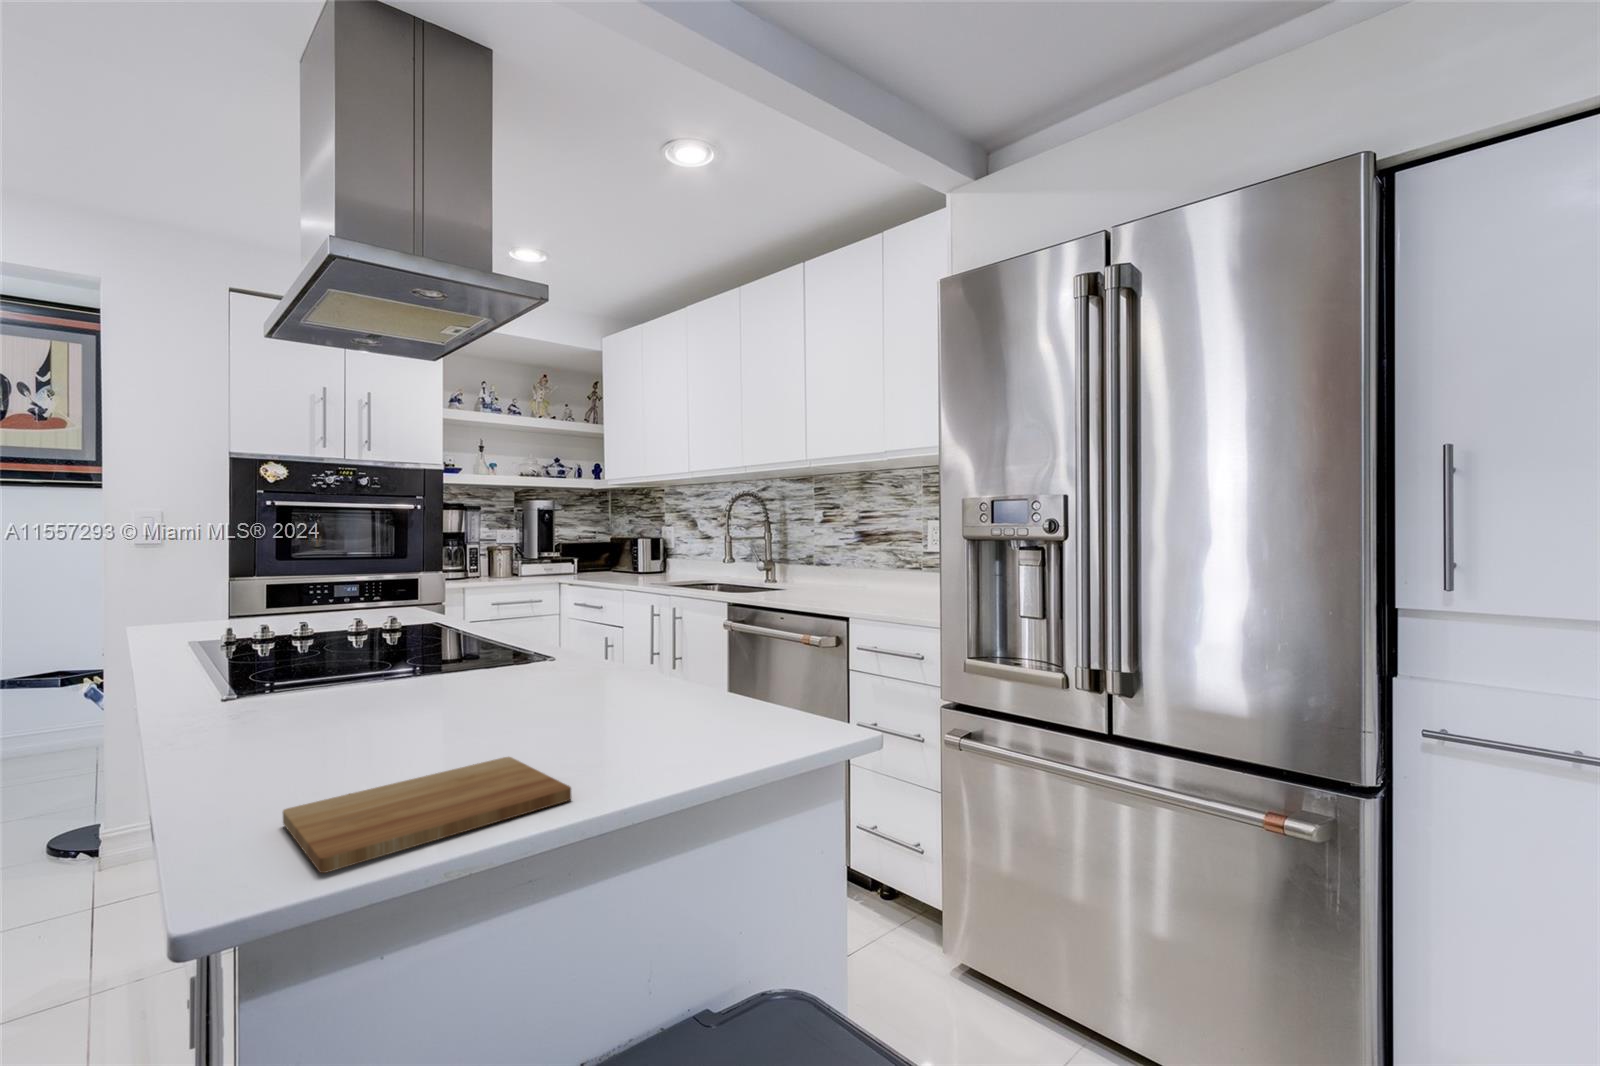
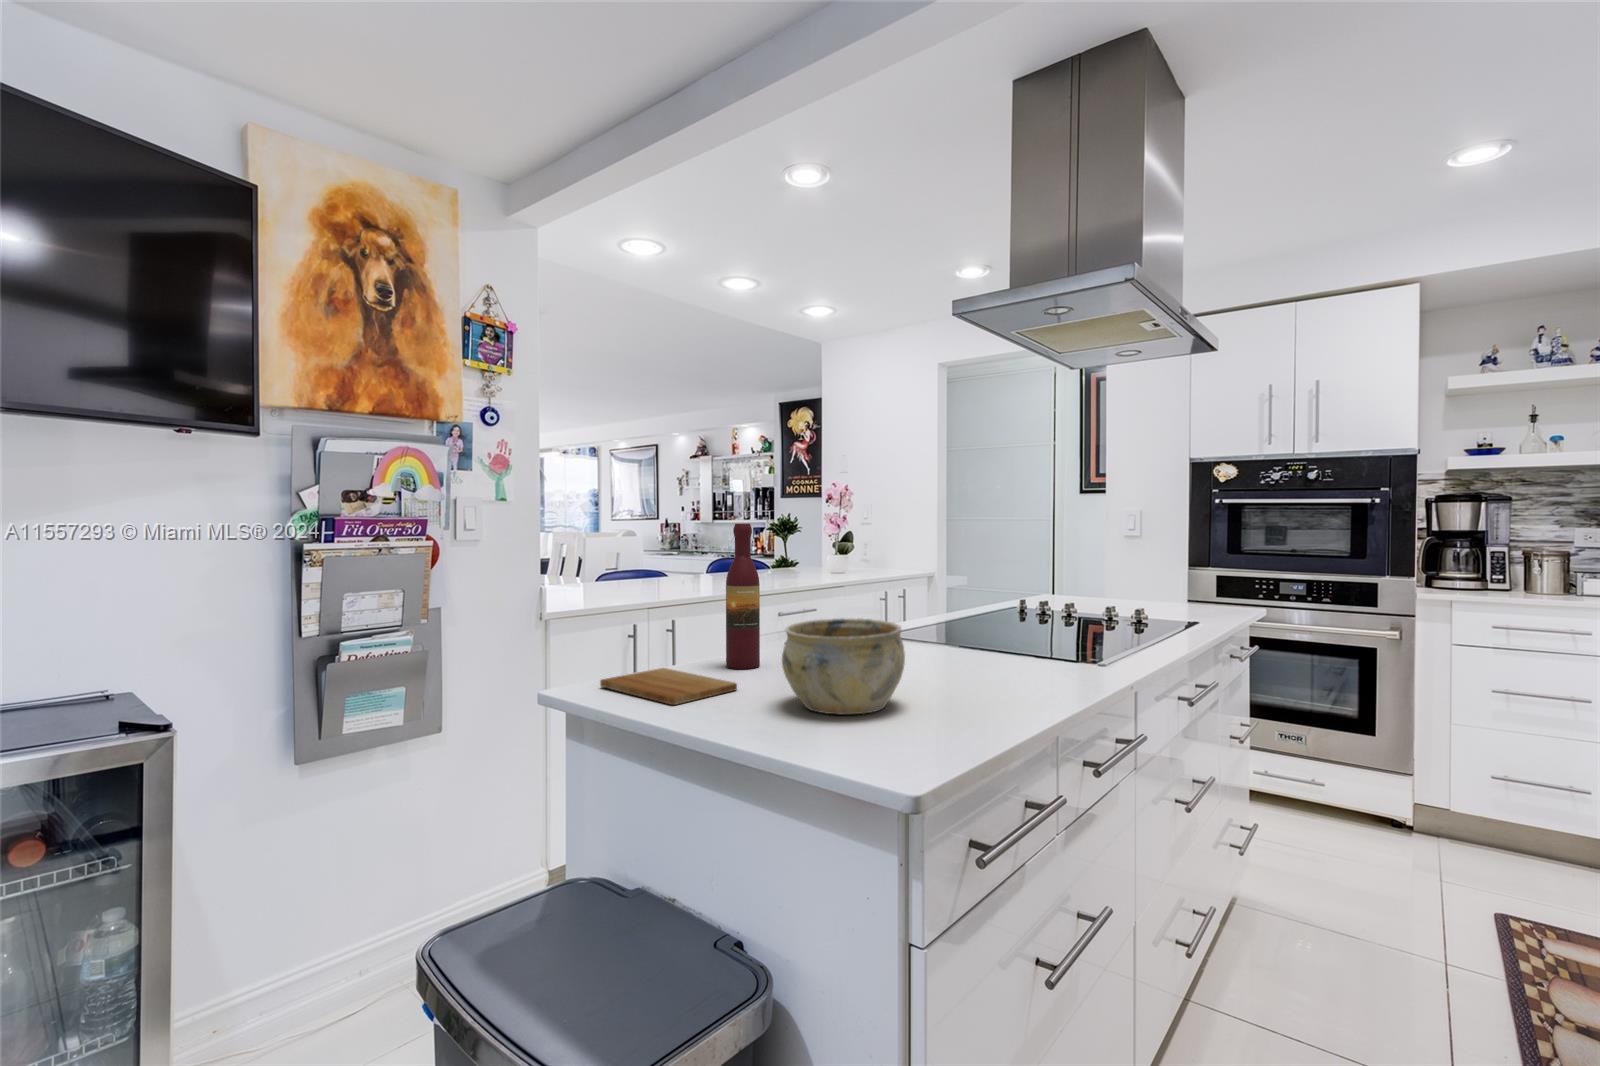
wine bottle: none [274,505,350,779] -> present [726,523,760,669]
ceramic bowl: none [575,619,725,735] -> present [782,618,905,714]

